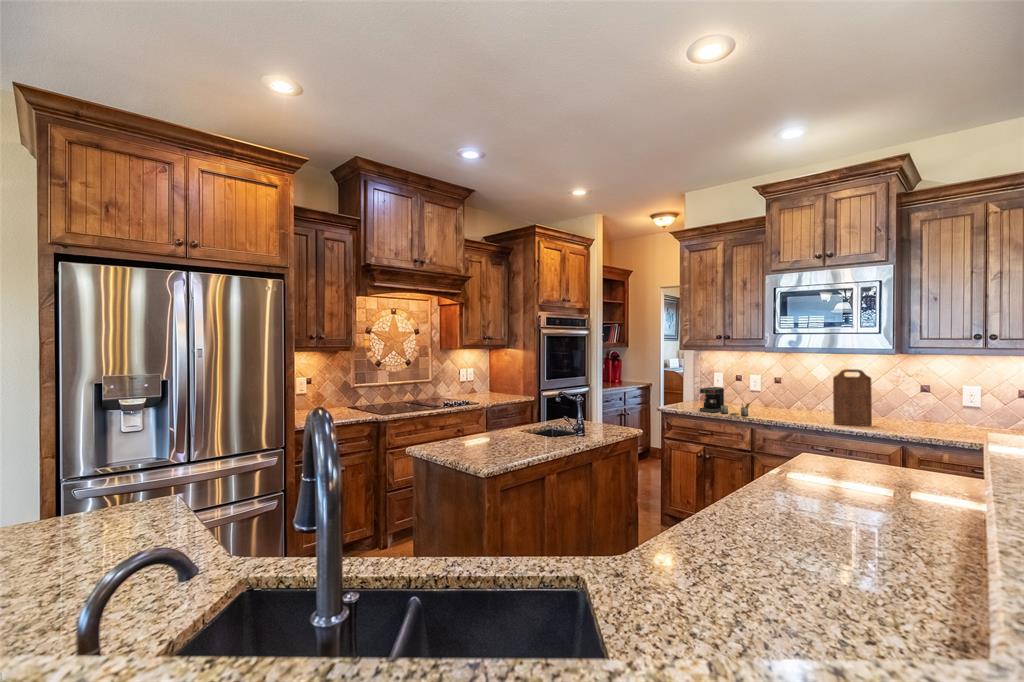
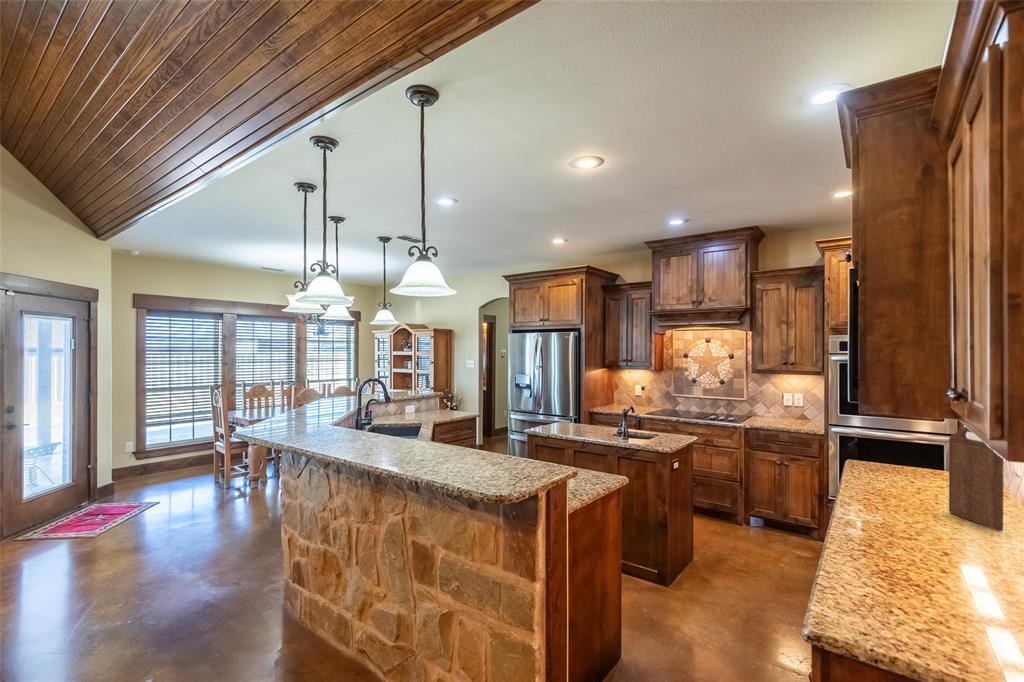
coffee maker: present [700,387,750,416] -> none [889,437,933,481]

